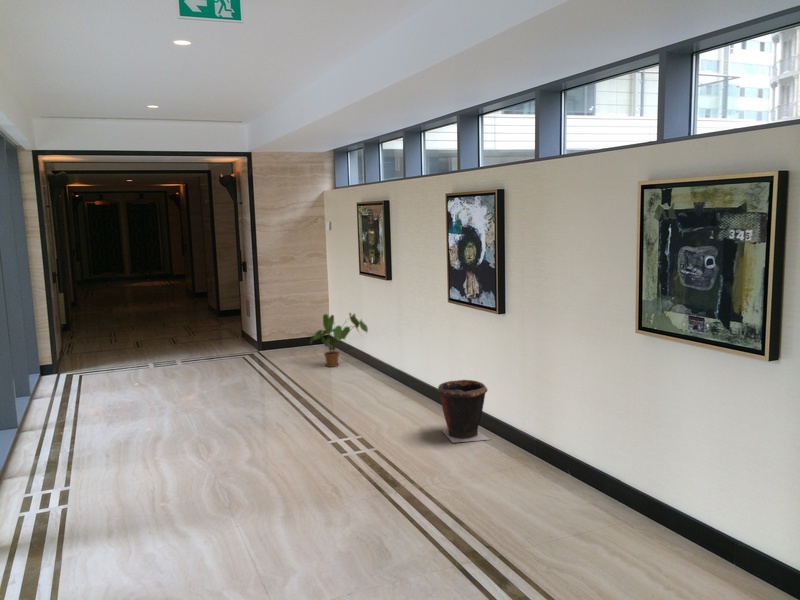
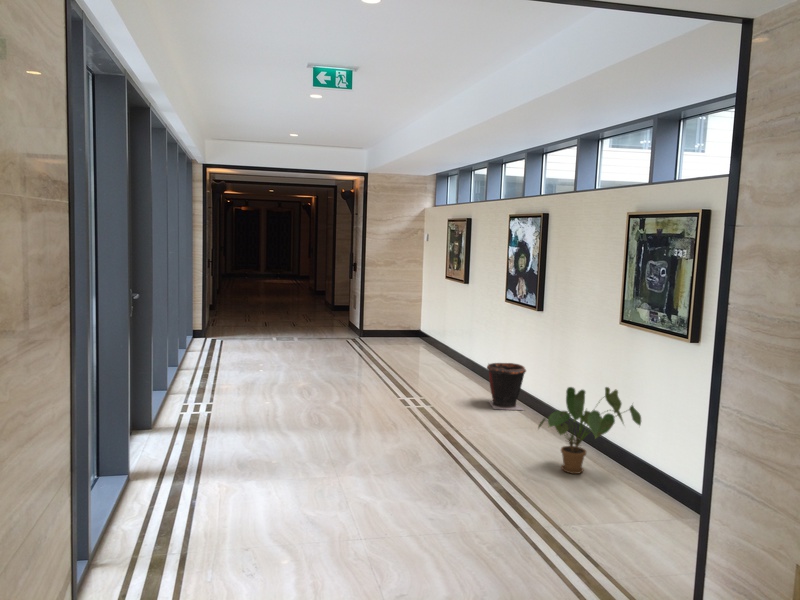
house plant: present [310,313,368,367] -> present [538,387,641,474]

